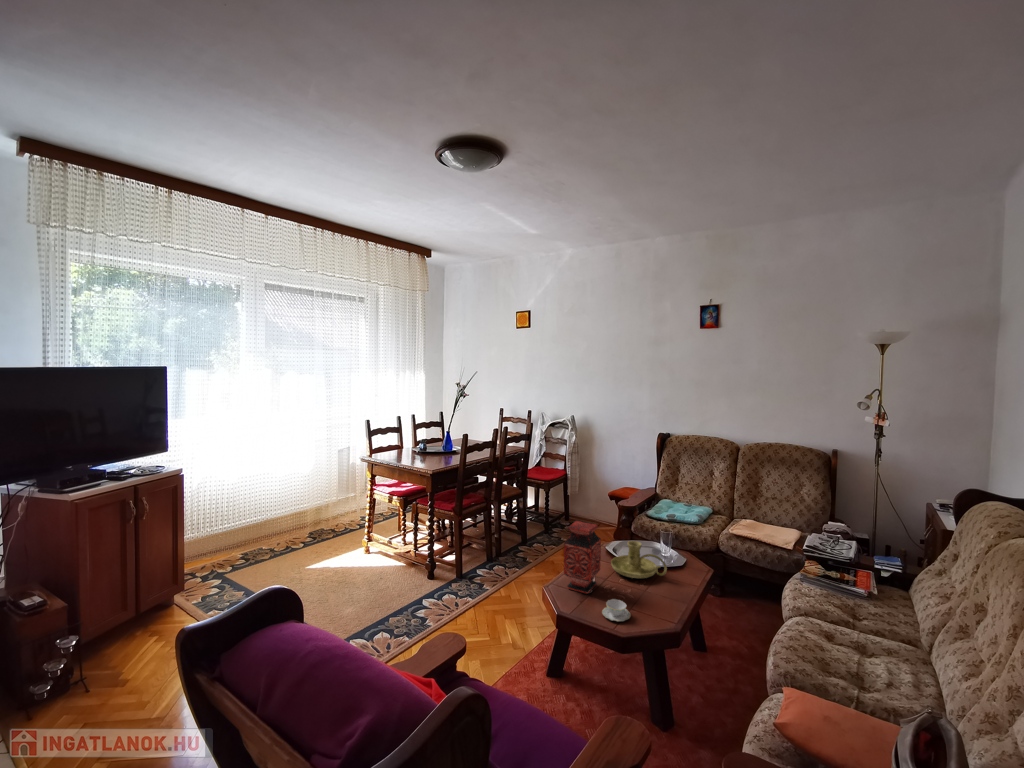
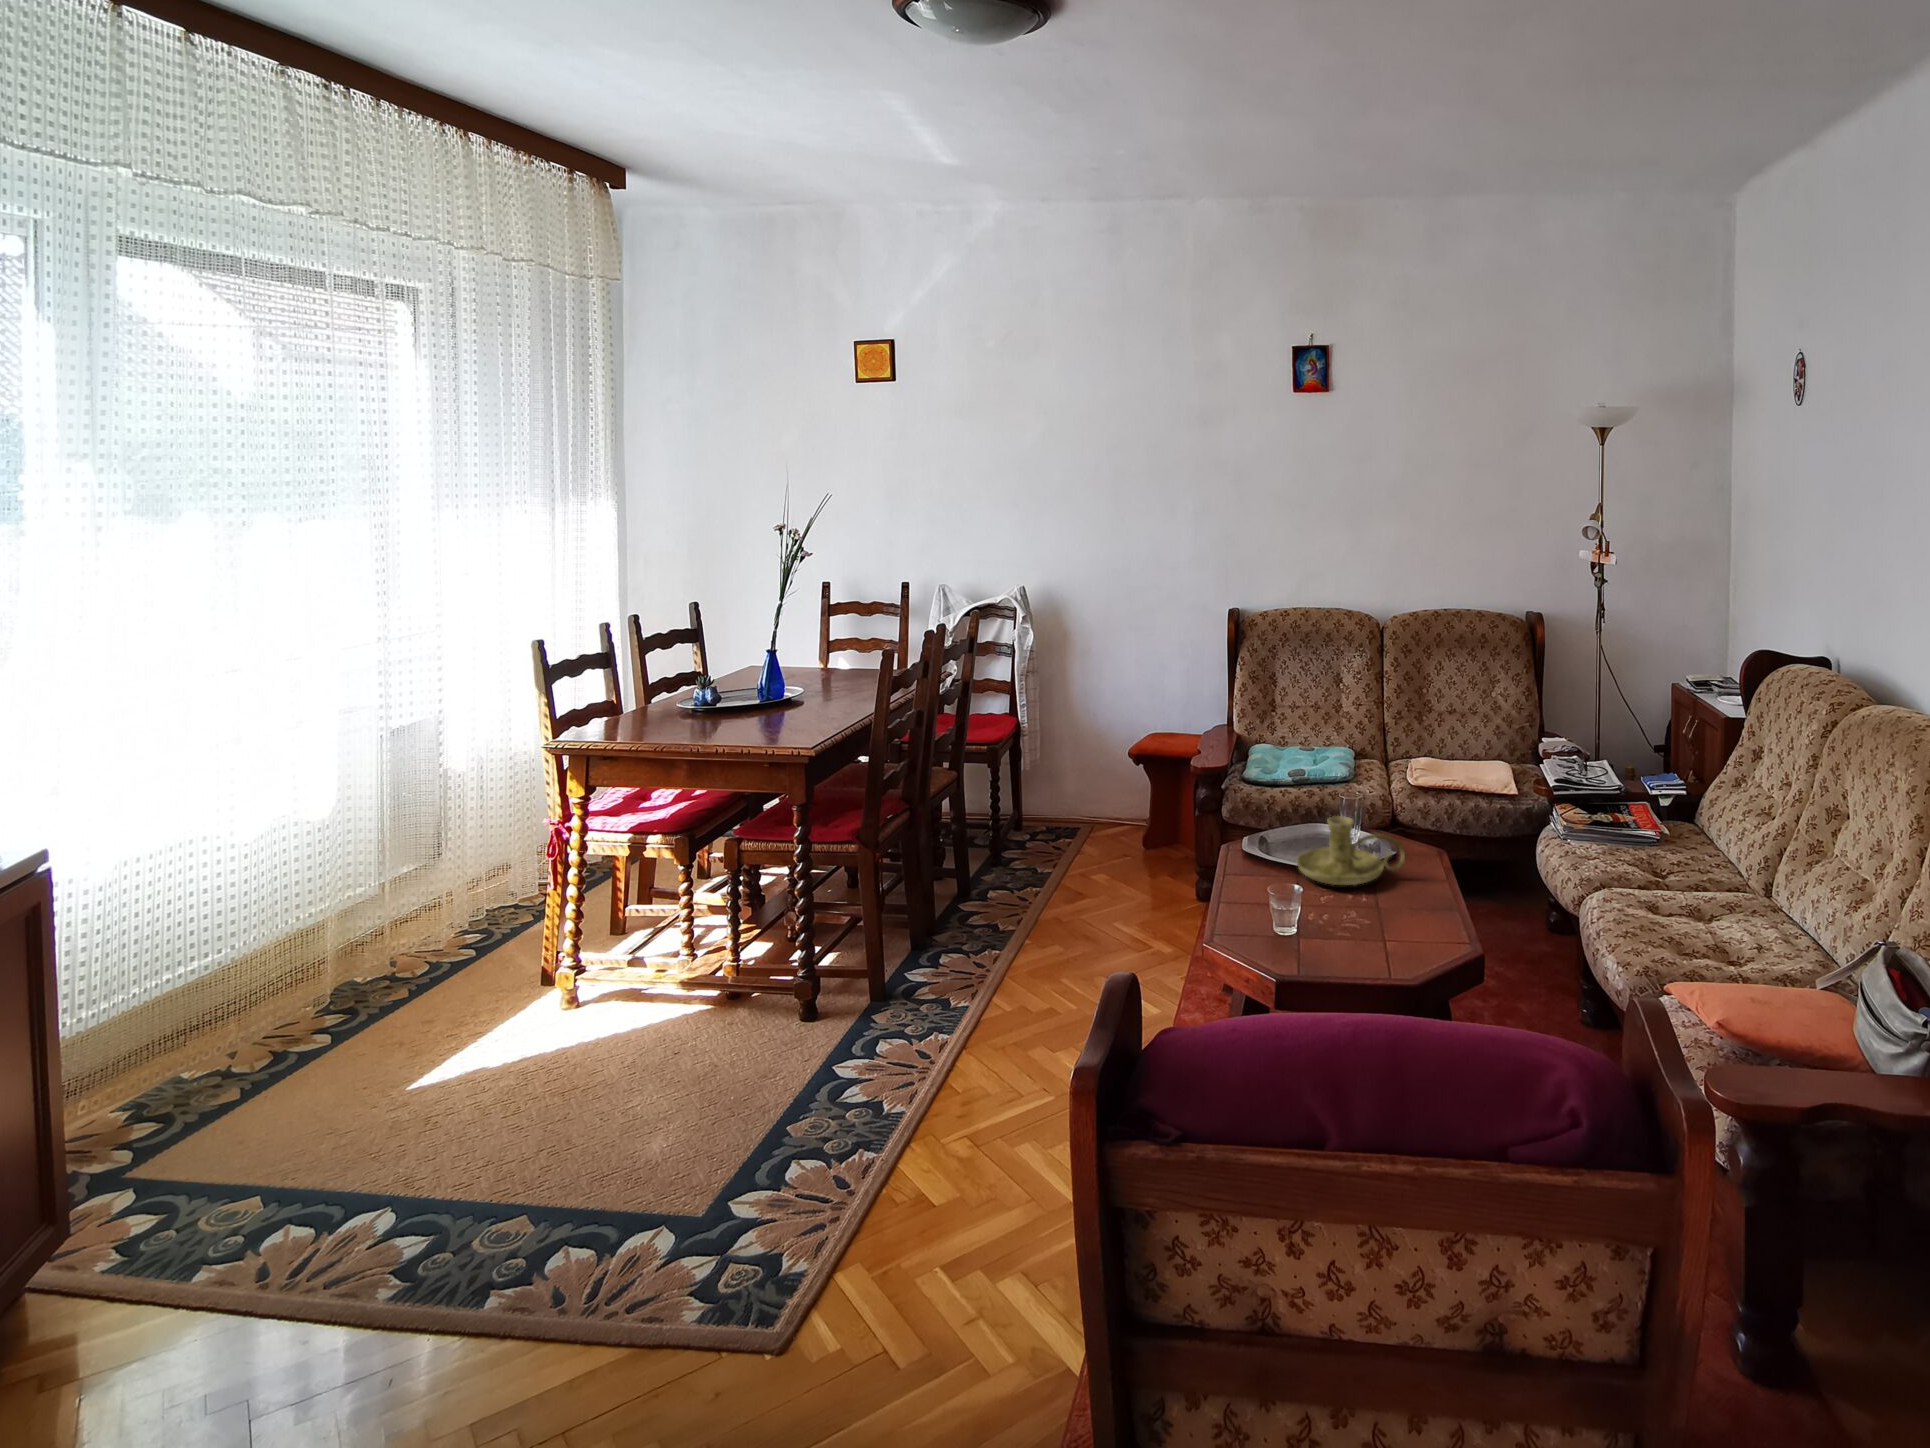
vase: present [564,521,601,594] -> none [1250,791,1312,929]
teacup: present [602,599,631,621] -> none [1354,922,1407,958]

